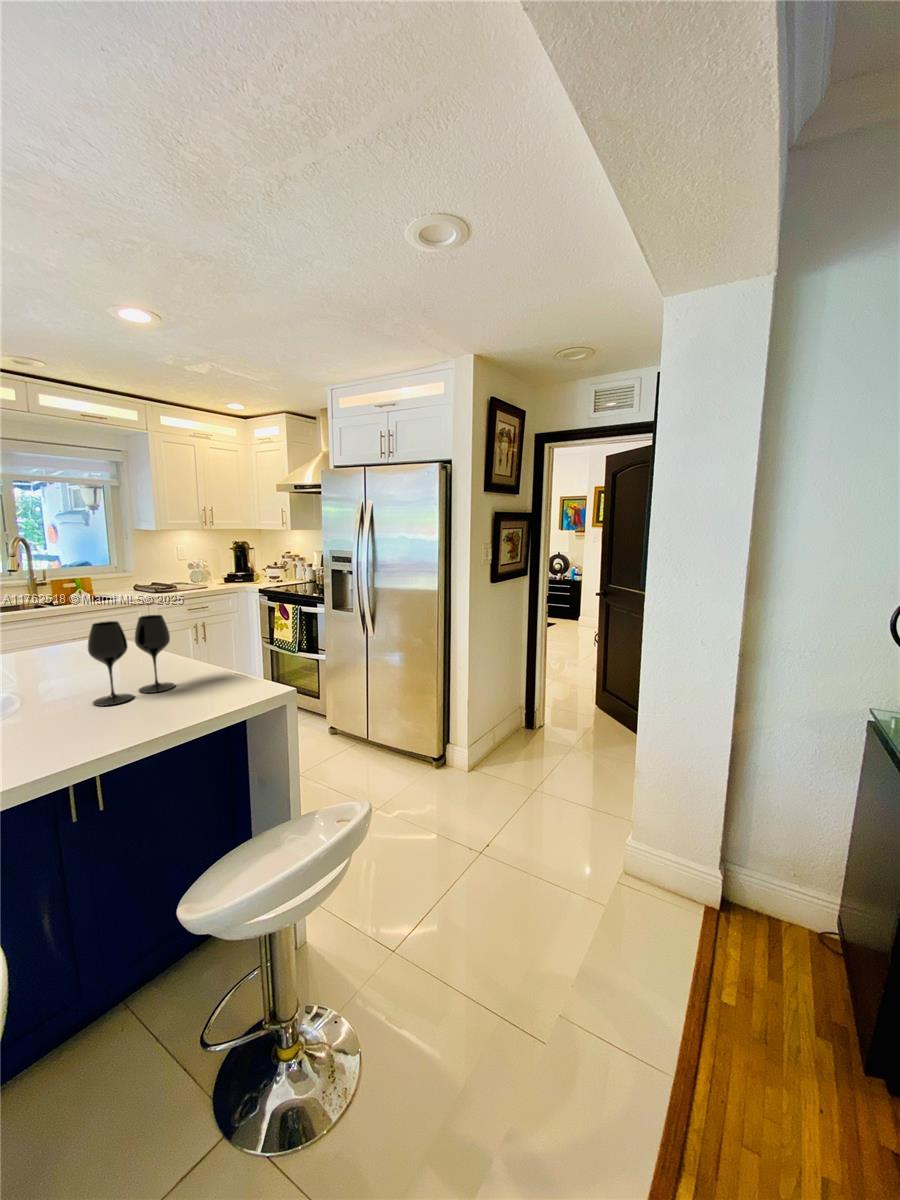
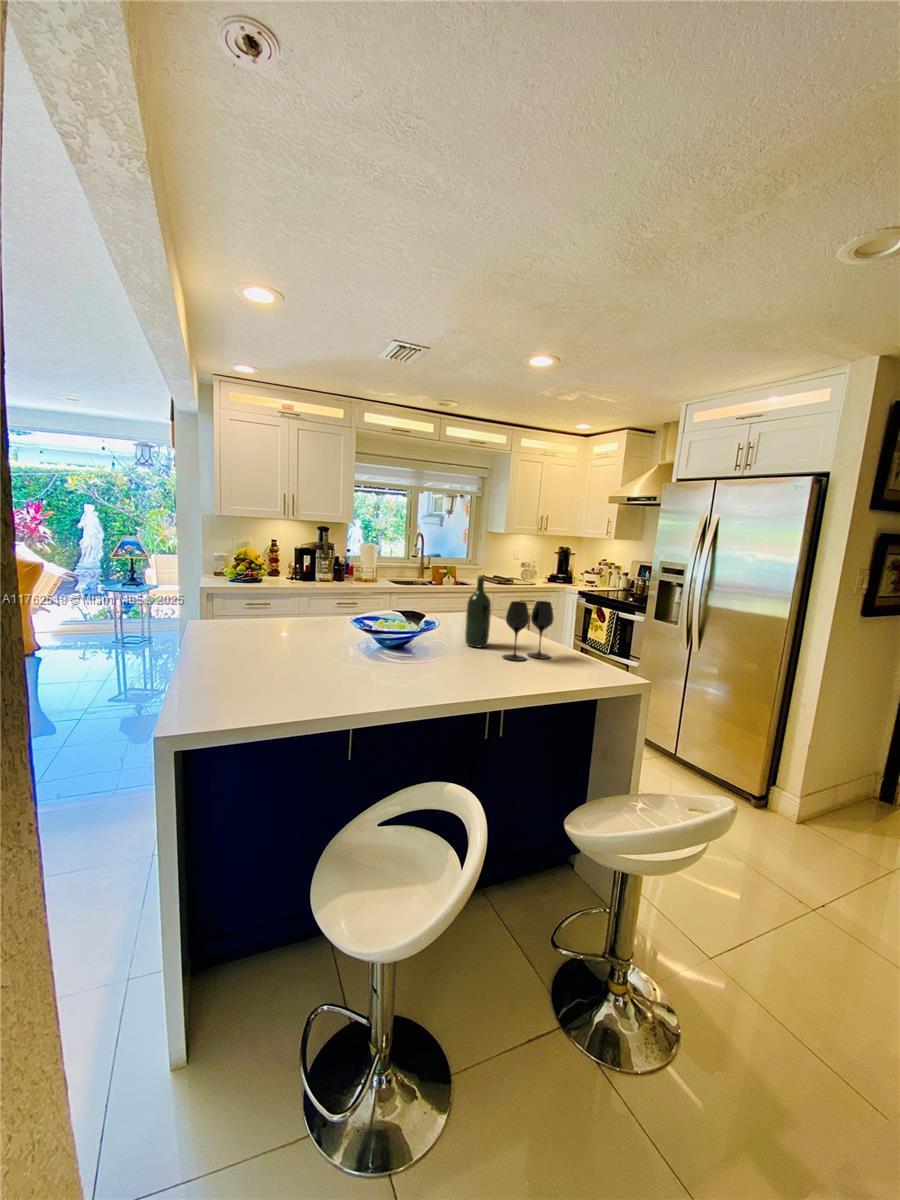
wine bottle: none [25,591,77,697] -> present [465,575,491,647]

